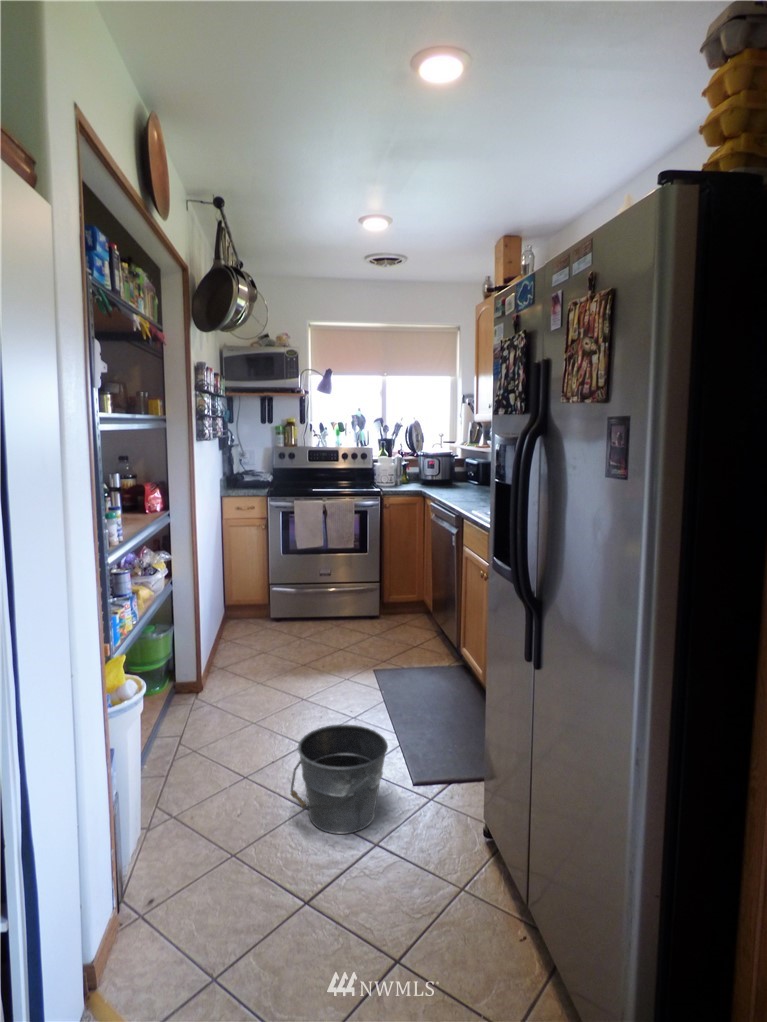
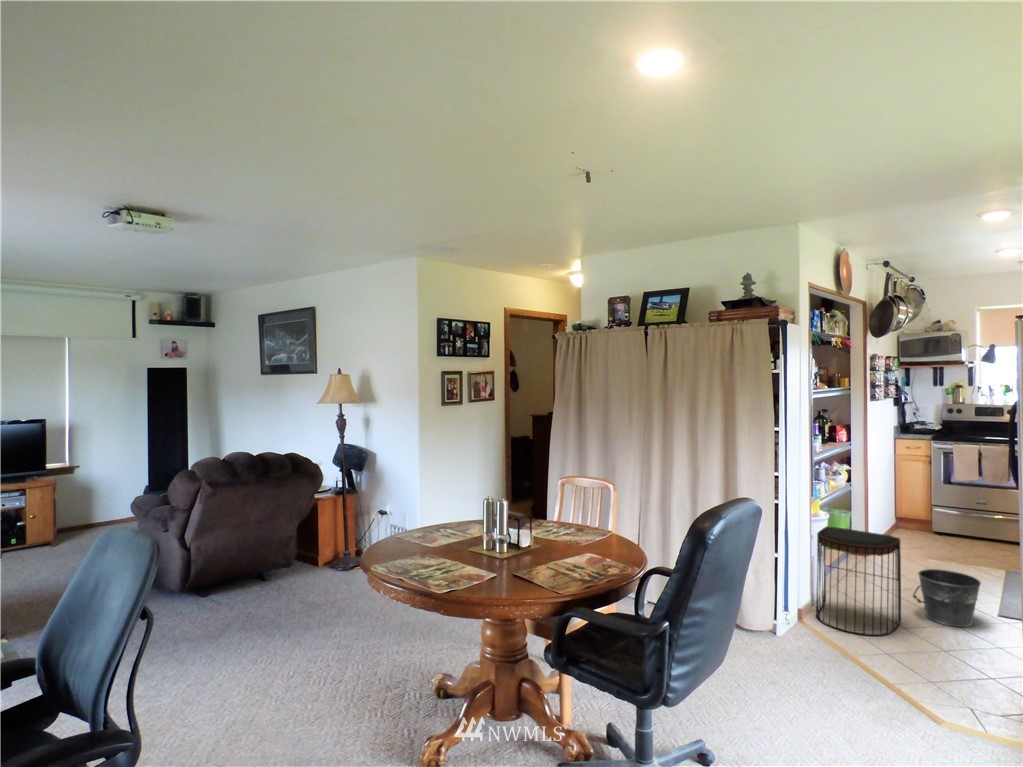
stool: none [117,708,281,972] -> present [816,527,901,636]

